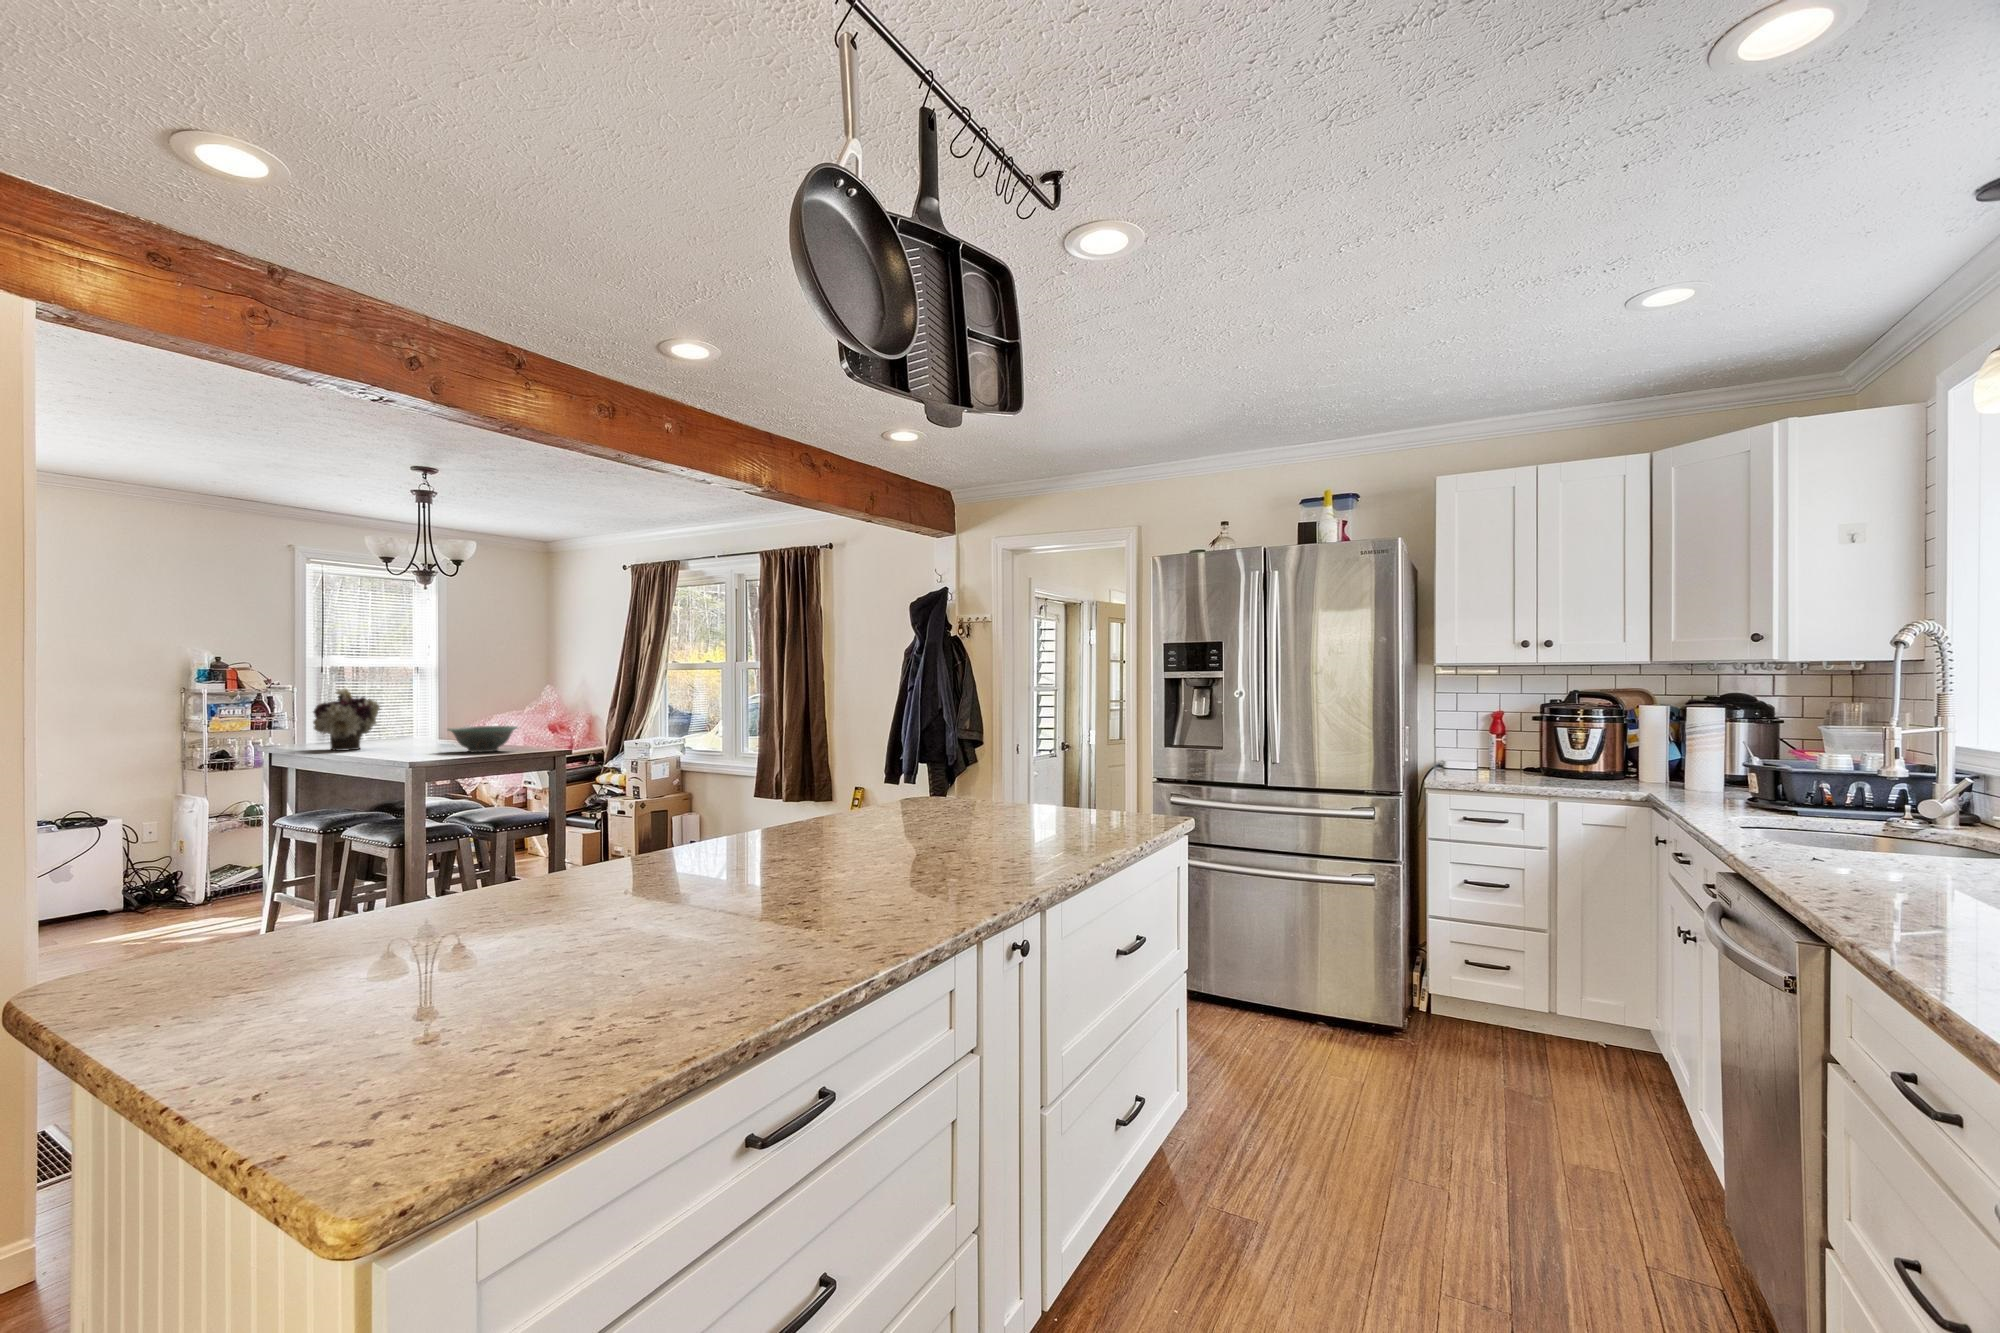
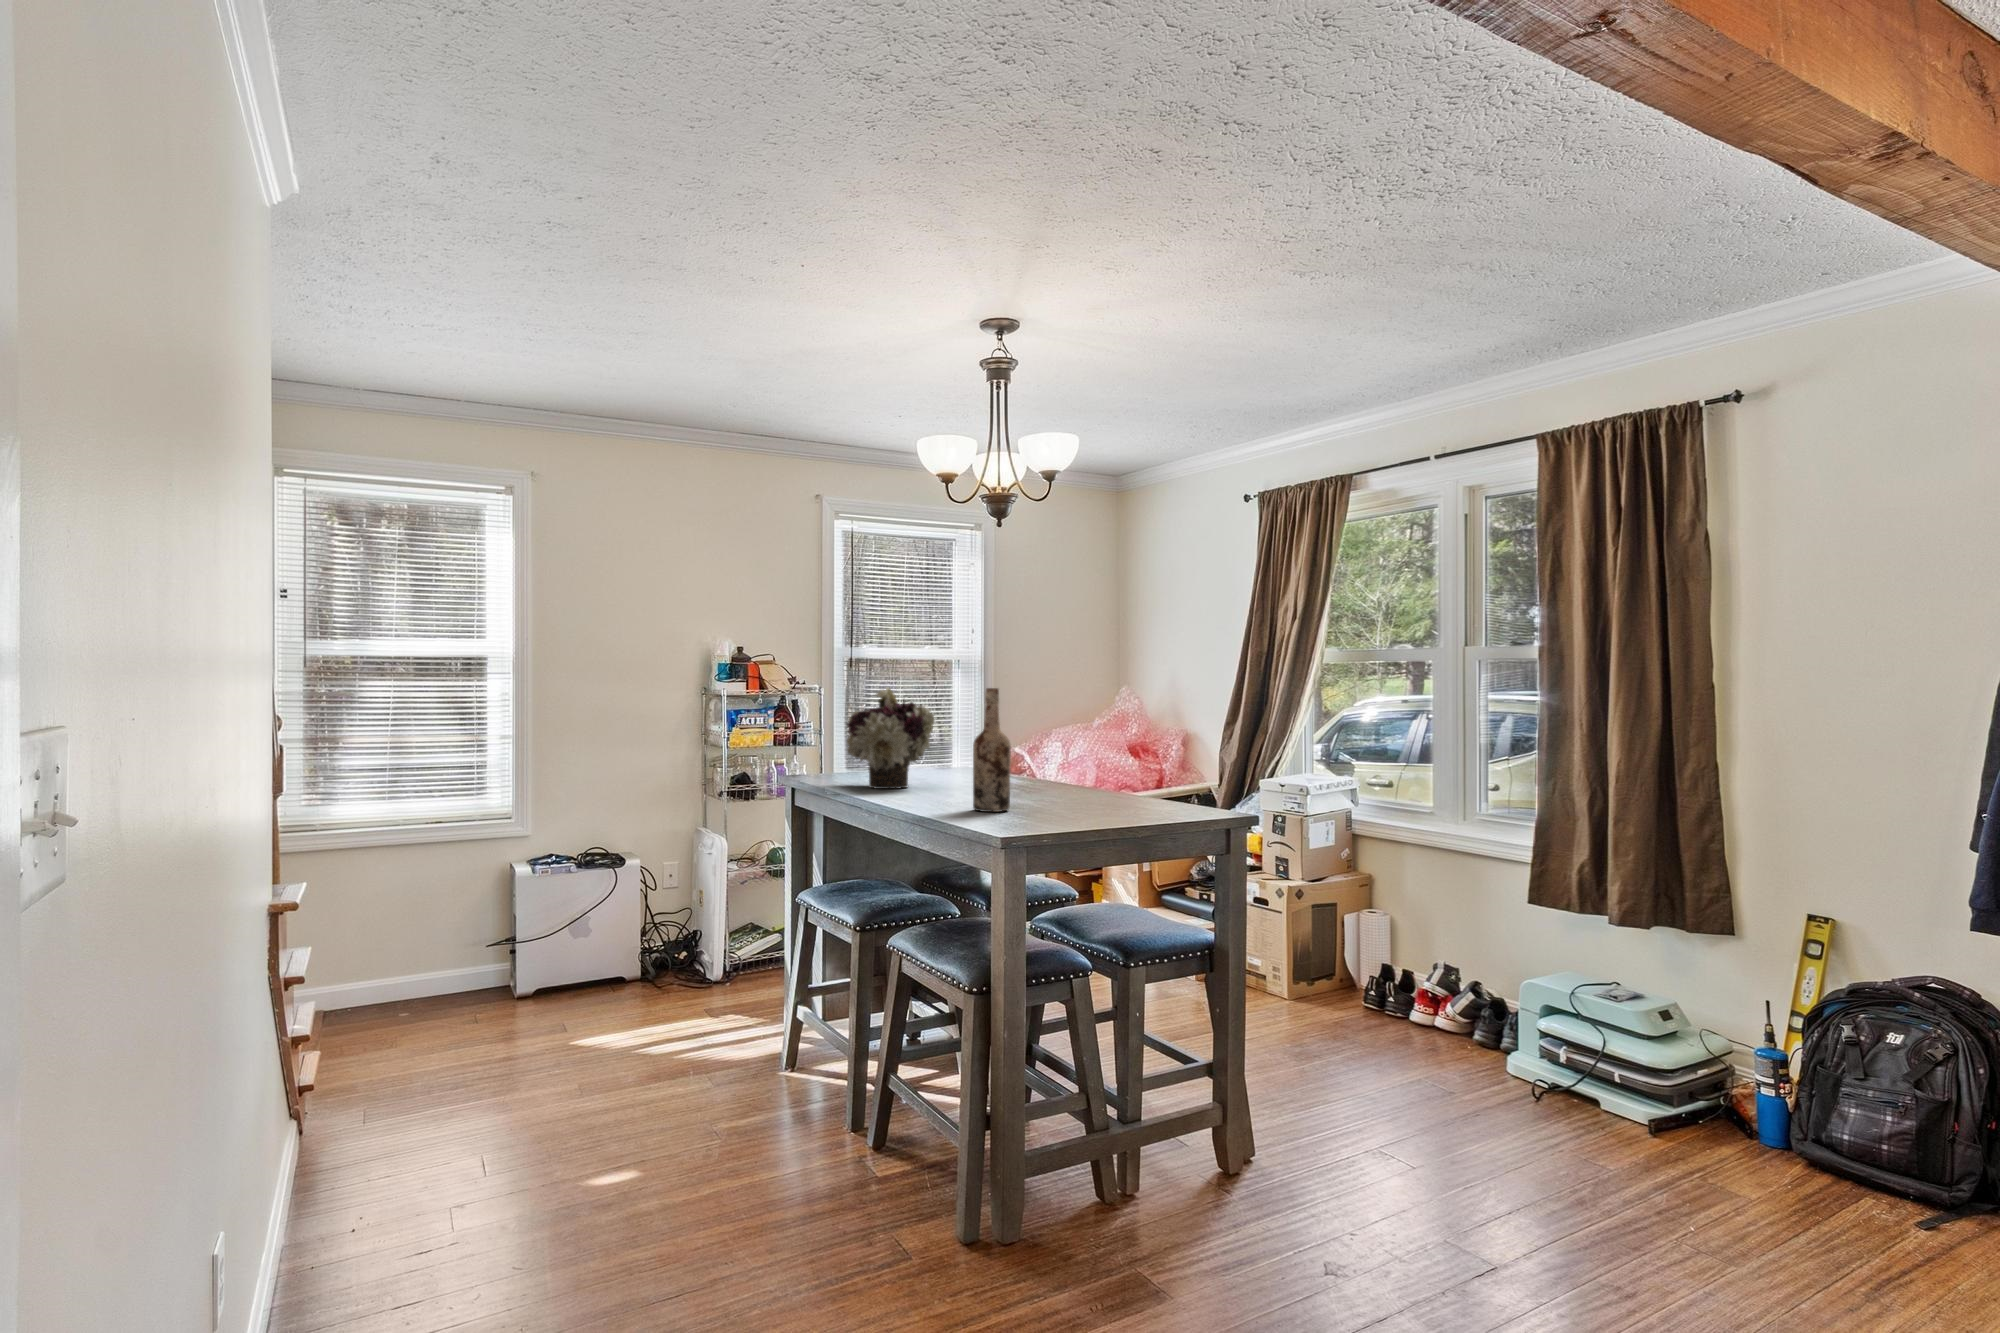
wine bottle: none [399,688,424,756] -> present [973,688,1011,812]
decorative bowl: present [448,726,517,752] -> none [1040,758,1153,807]

